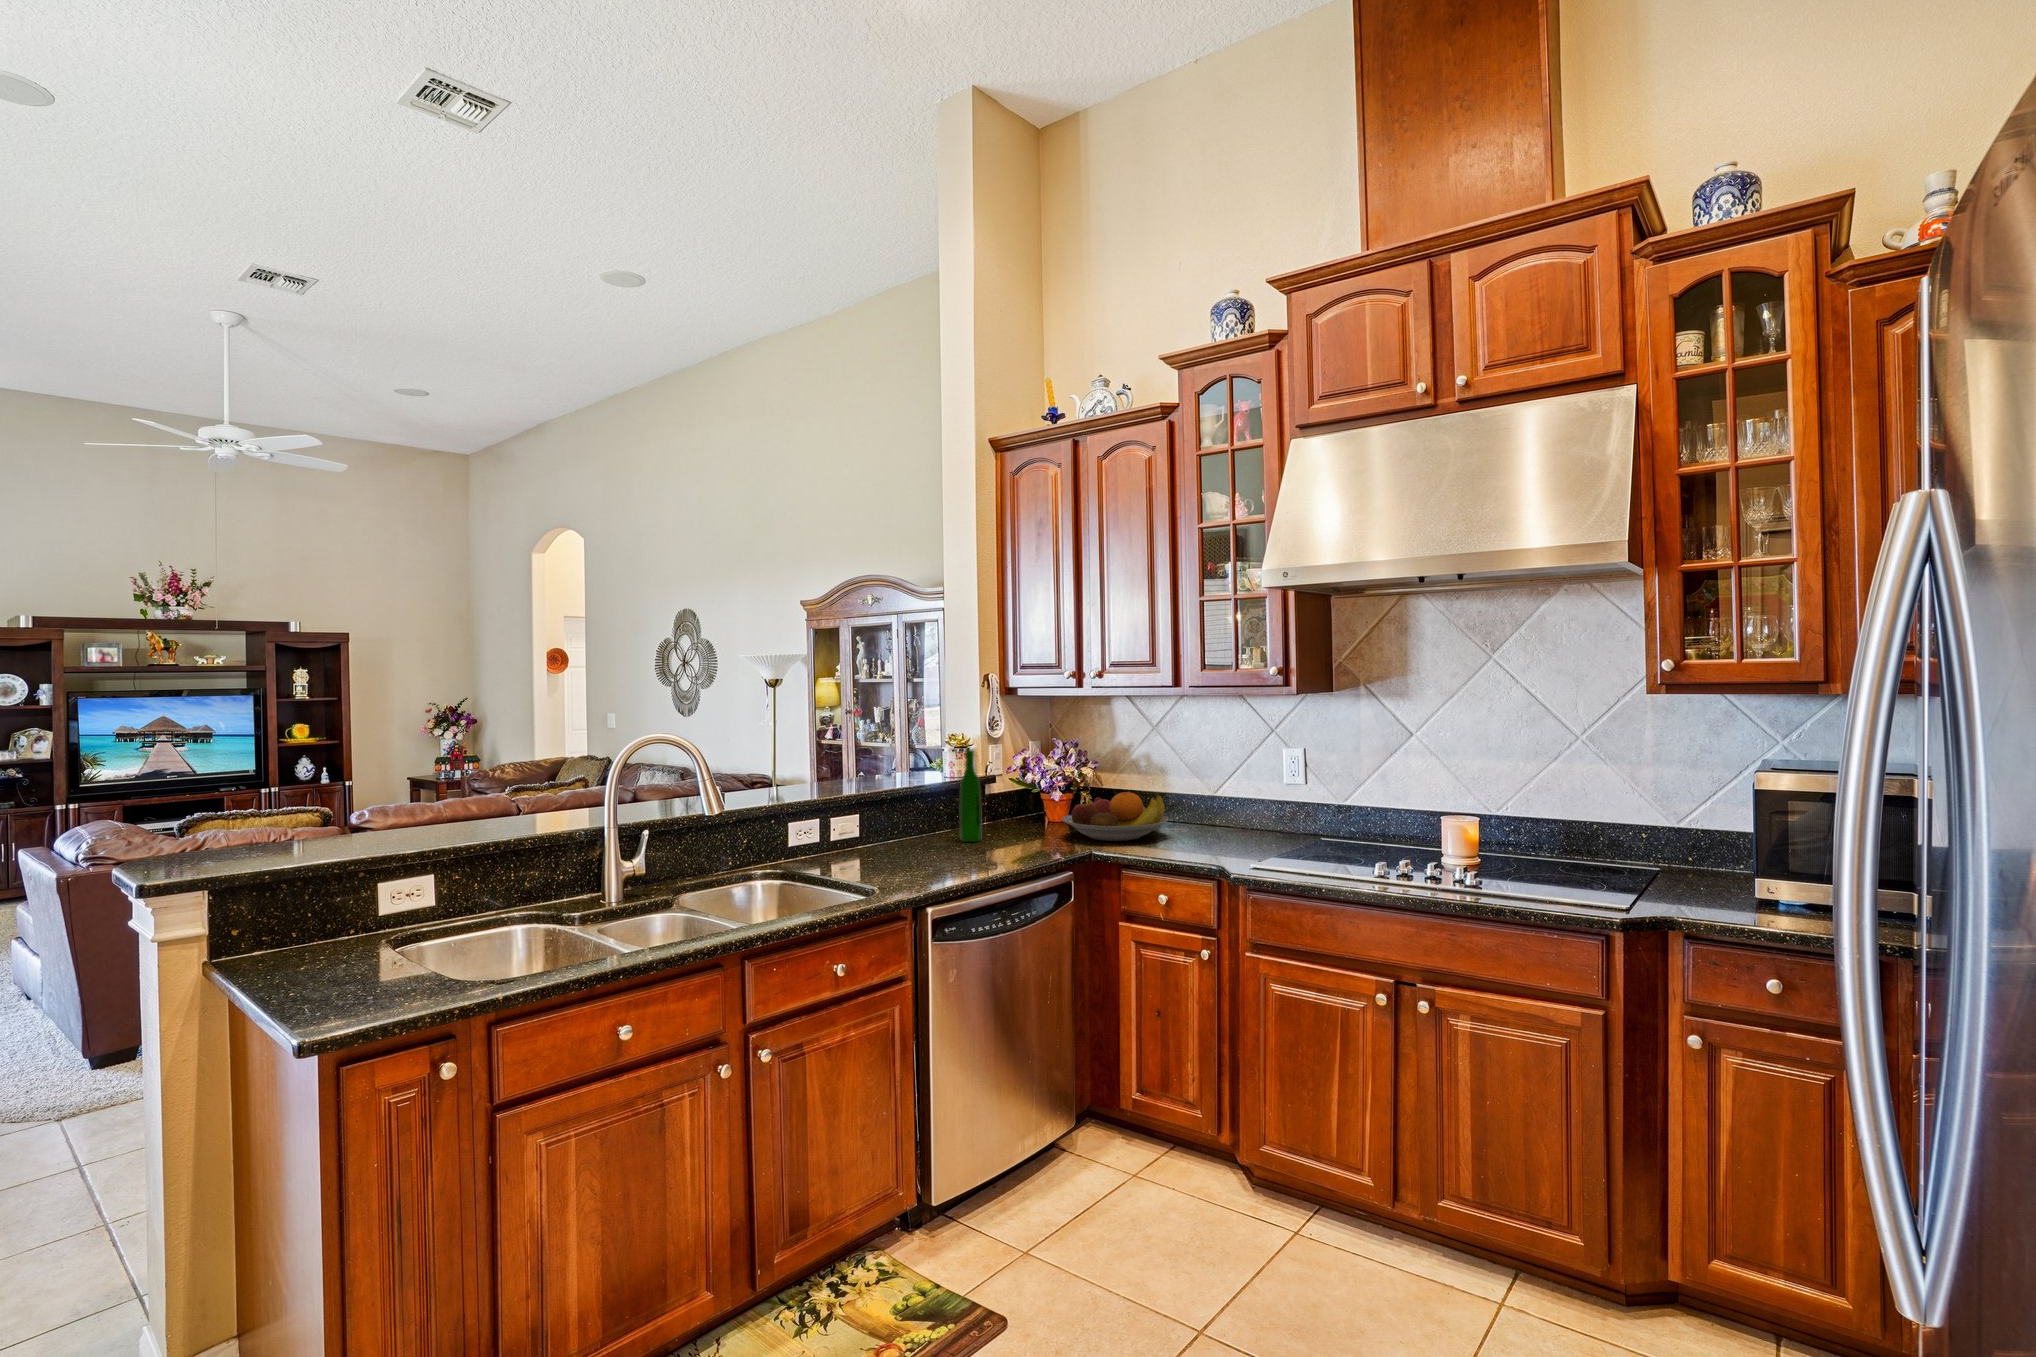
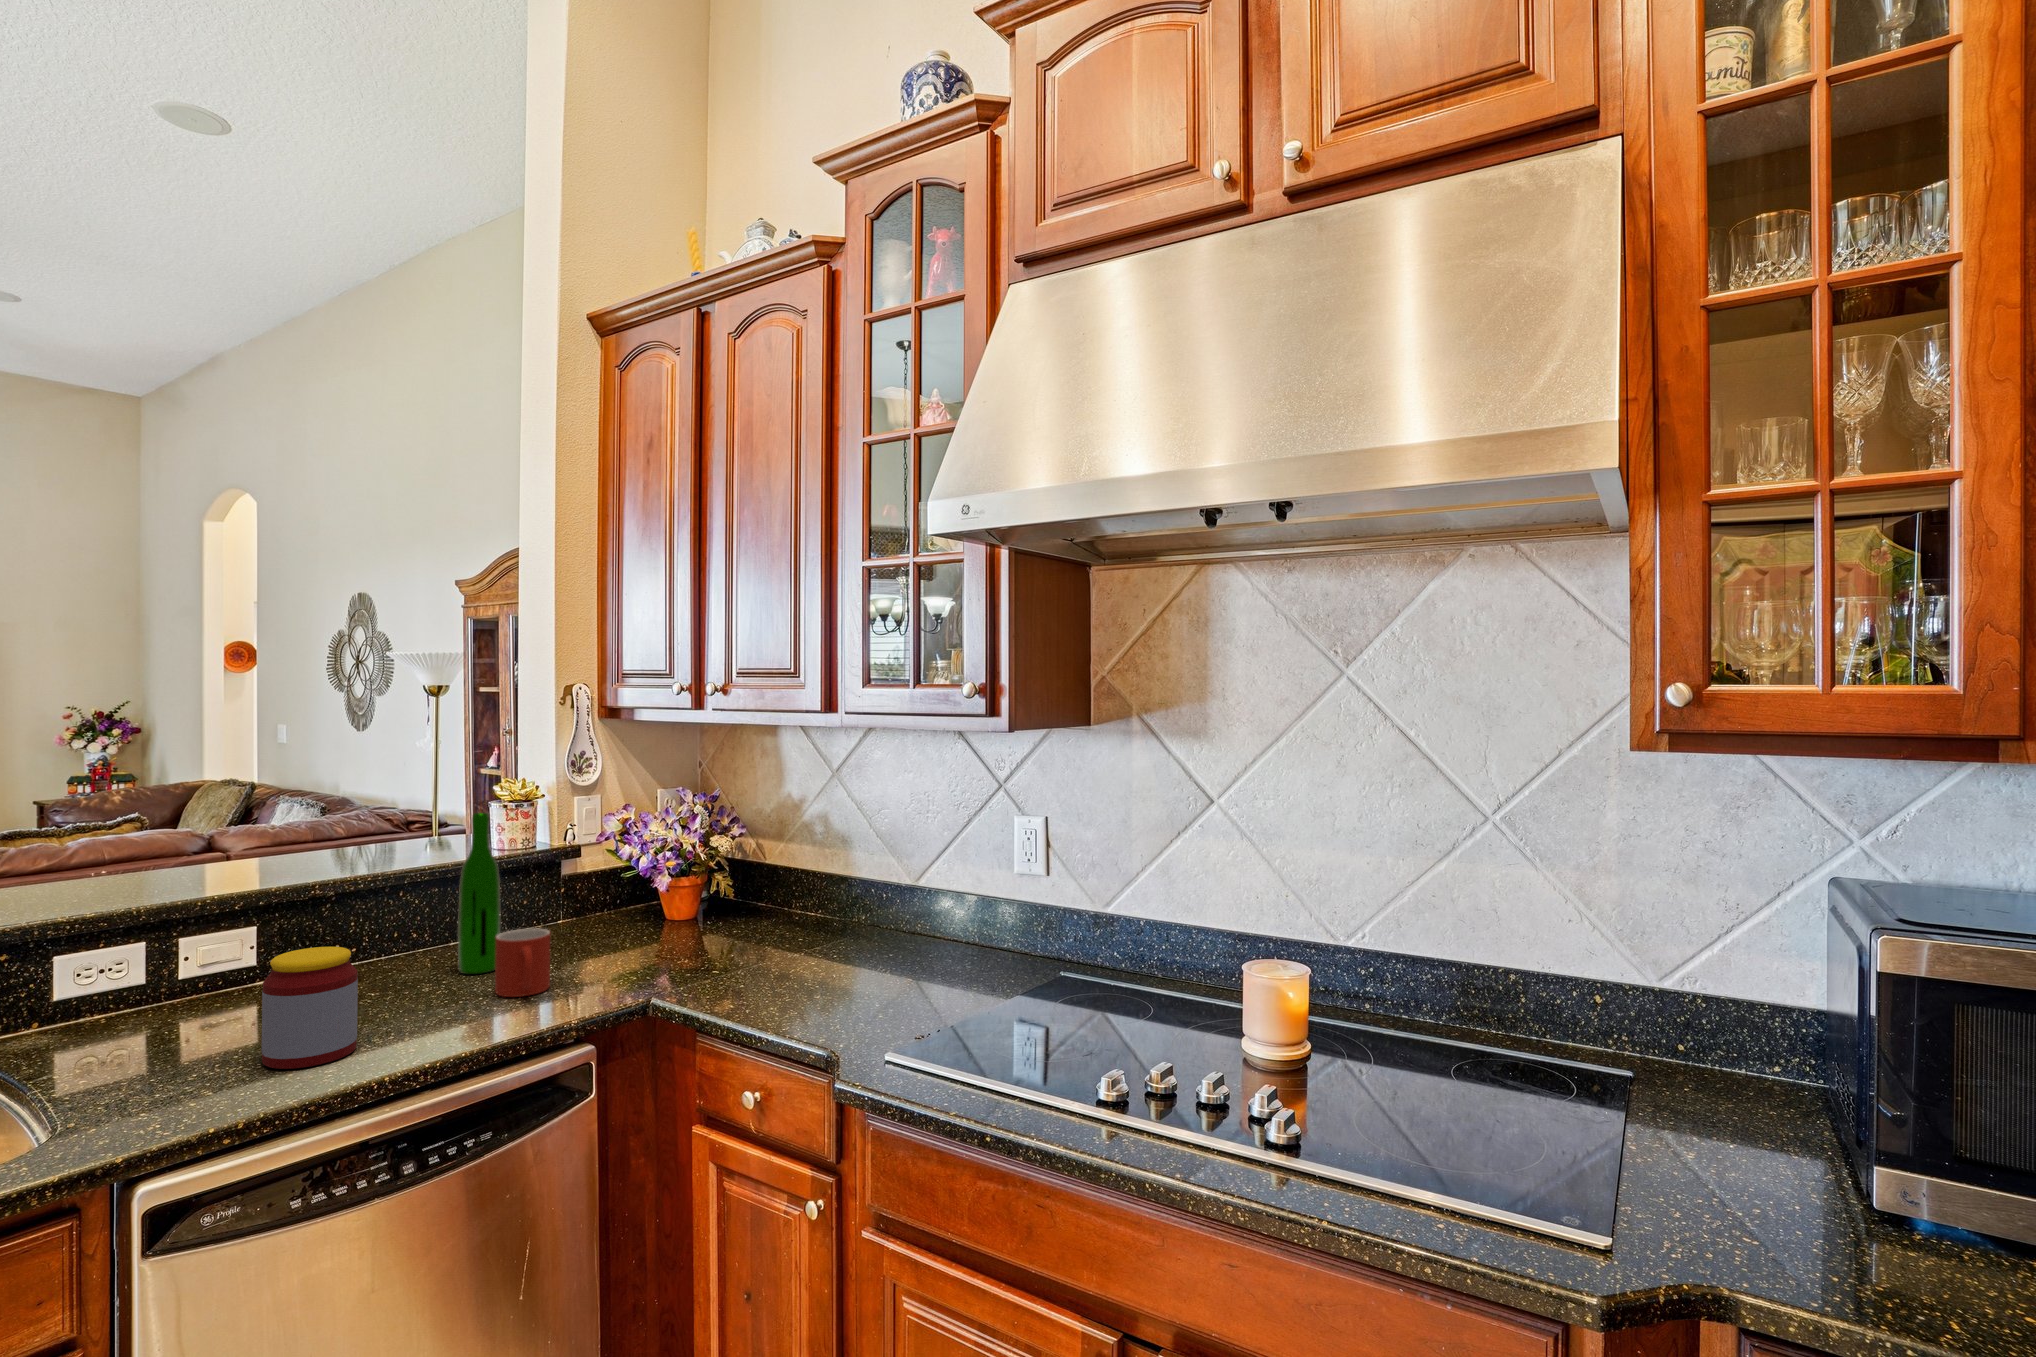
fruit bowl: present [1062,792,1168,841] -> none [637,888,822,974]
jar: none [922,813,963,870] -> present [262,947,358,1069]
mug: none [997,814,1025,849] -> present [495,928,550,997]

